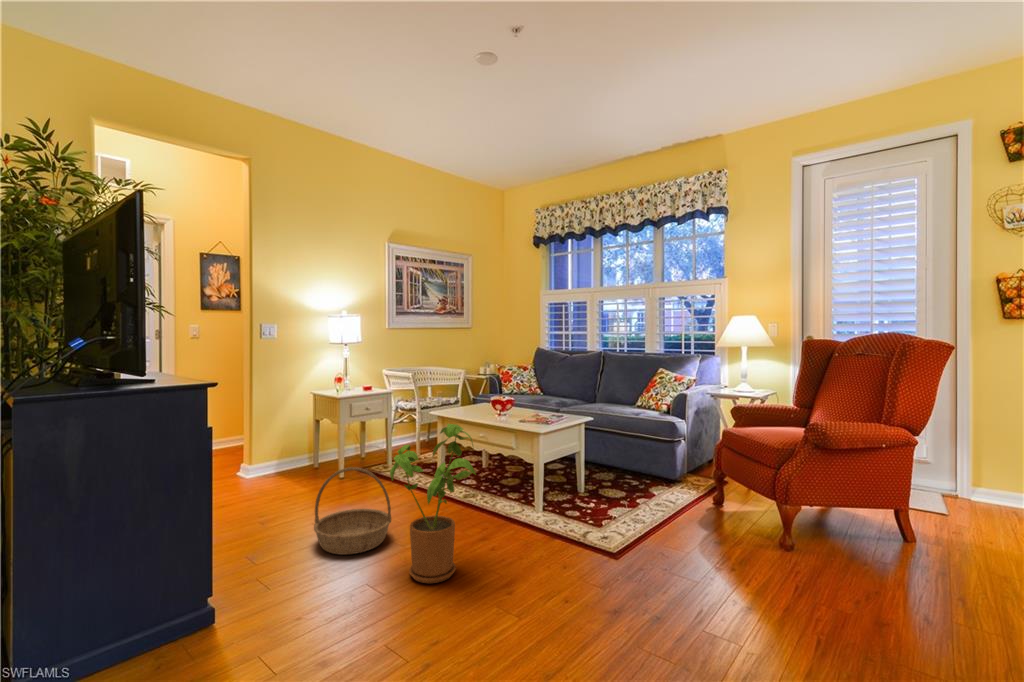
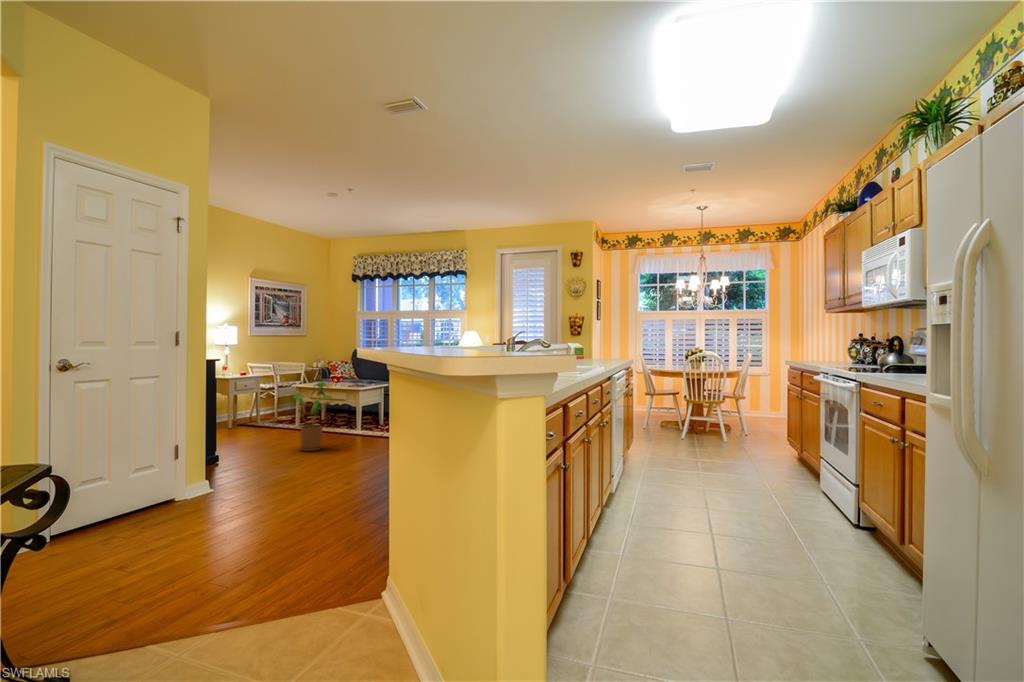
basket: present [314,467,391,555] -> none [241,408,284,449]

